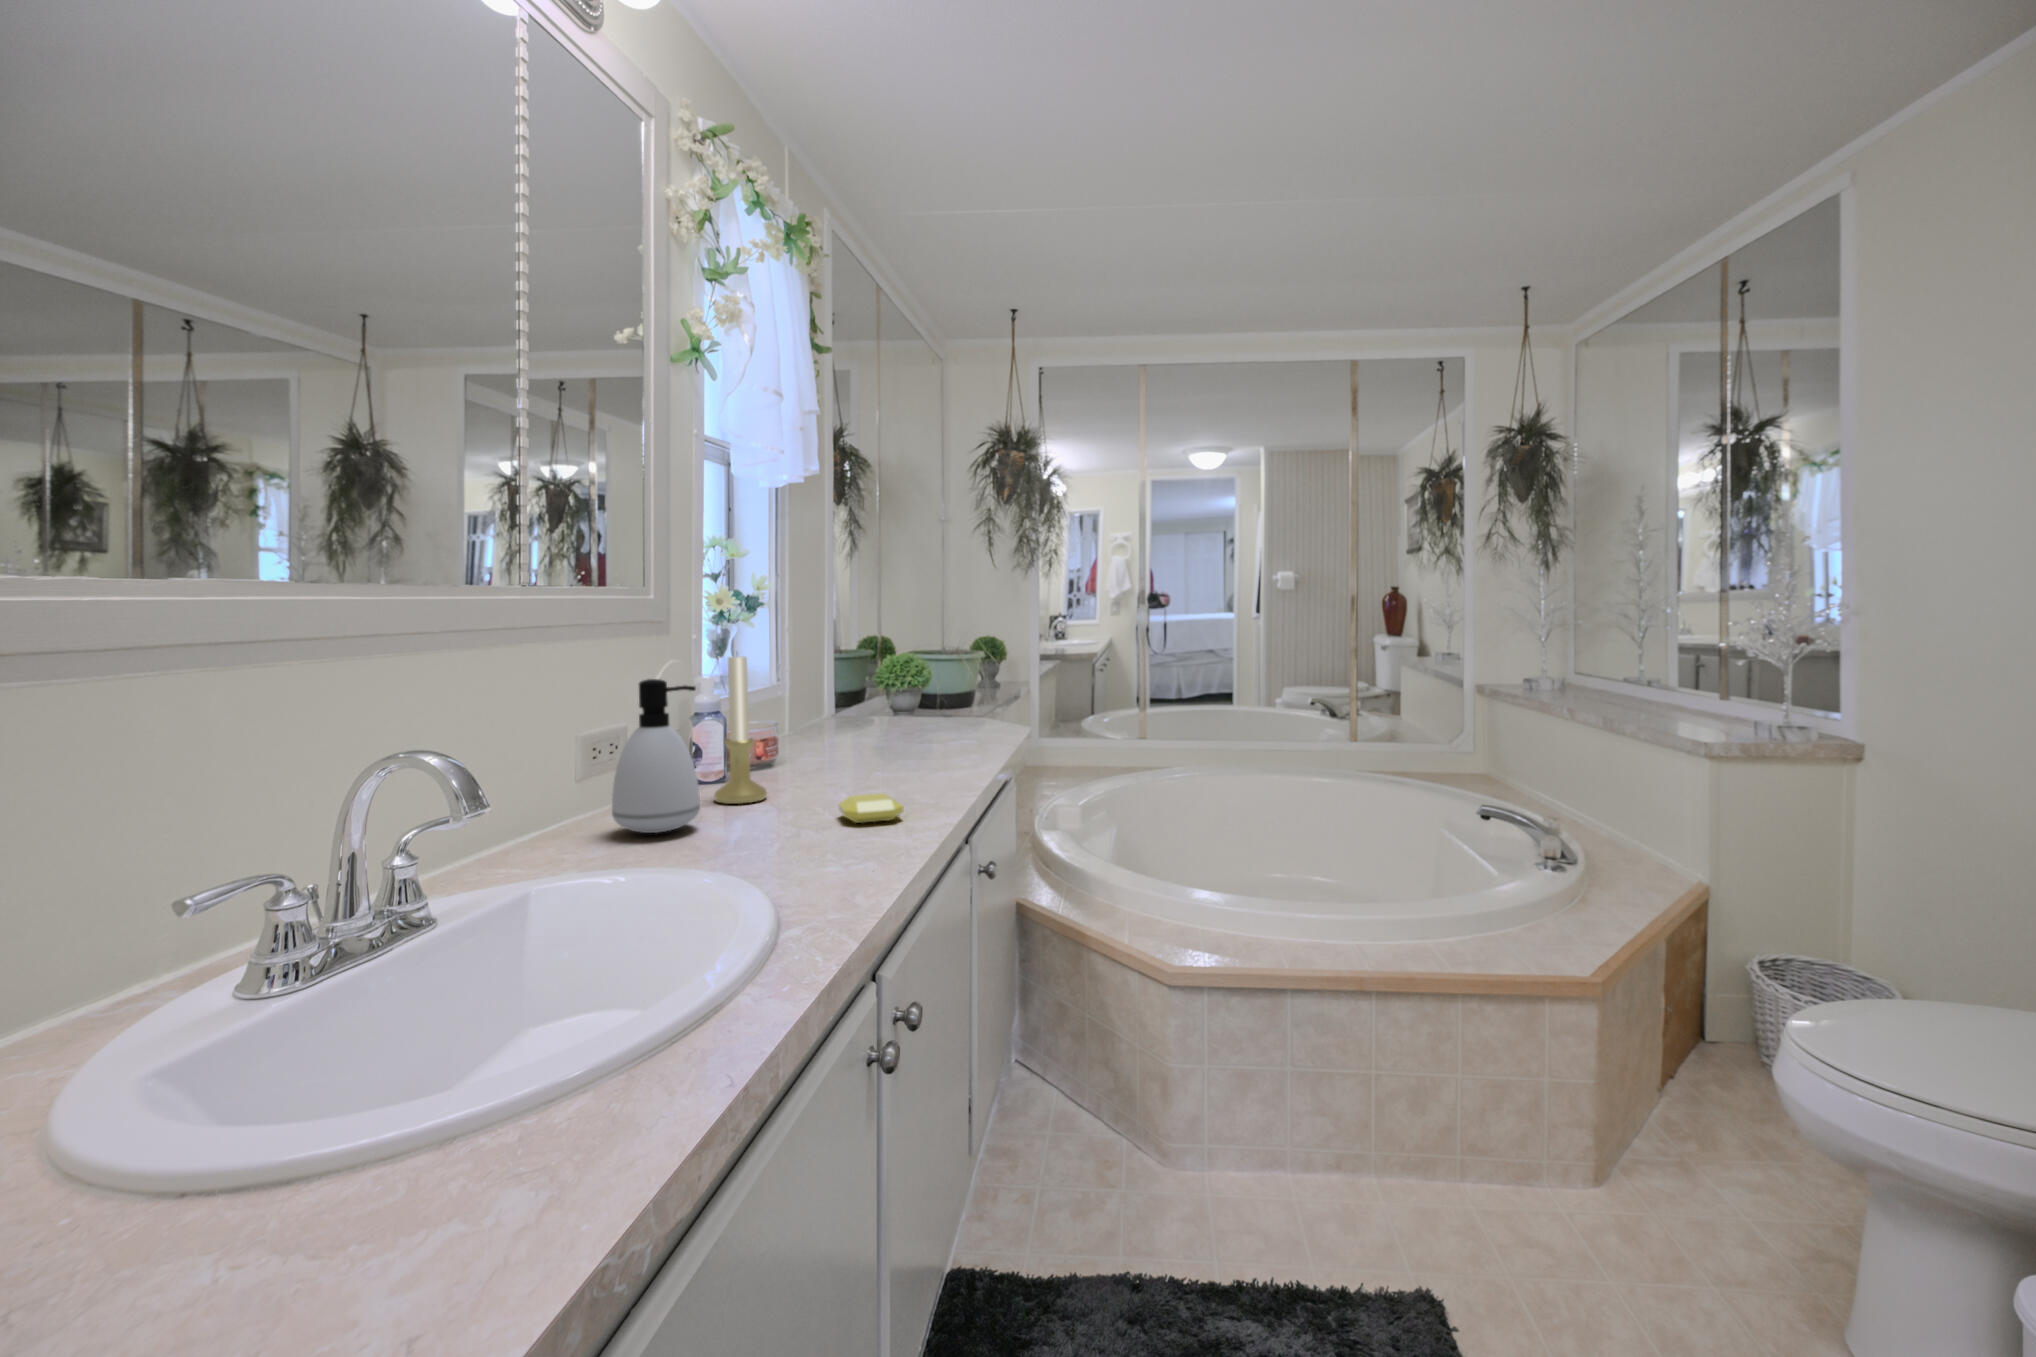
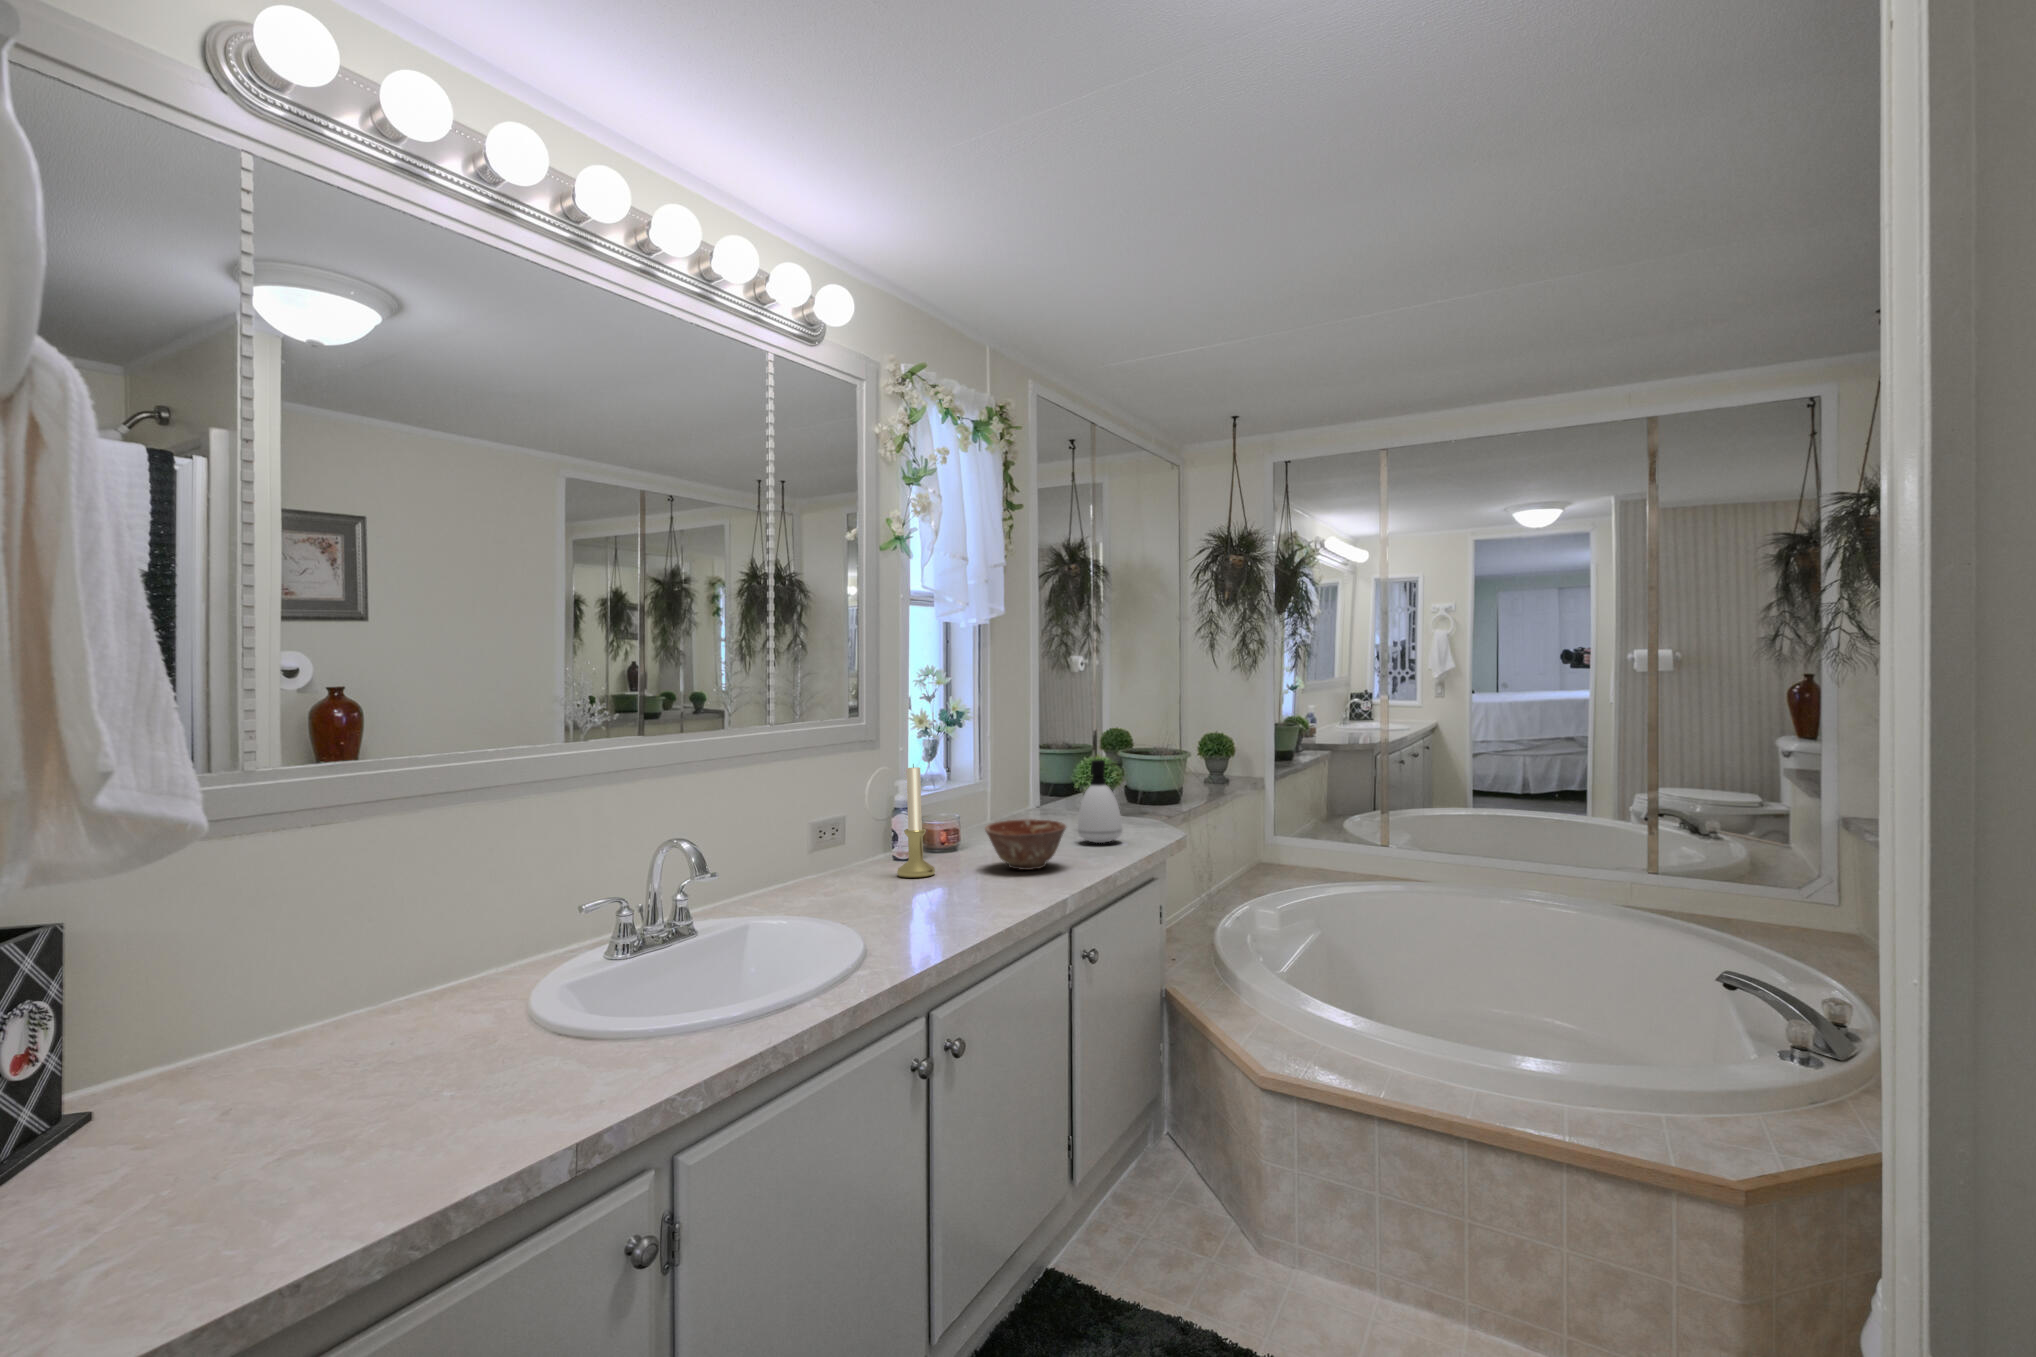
soap dispenser: present [612,679,700,833] -> present [1078,759,1122,843]
ceramic bowl: none [830,725,934,788] -> present [985,819,1066,870]
soap bar: present [839,793,903,823] -> none [973,873,1017,894]

